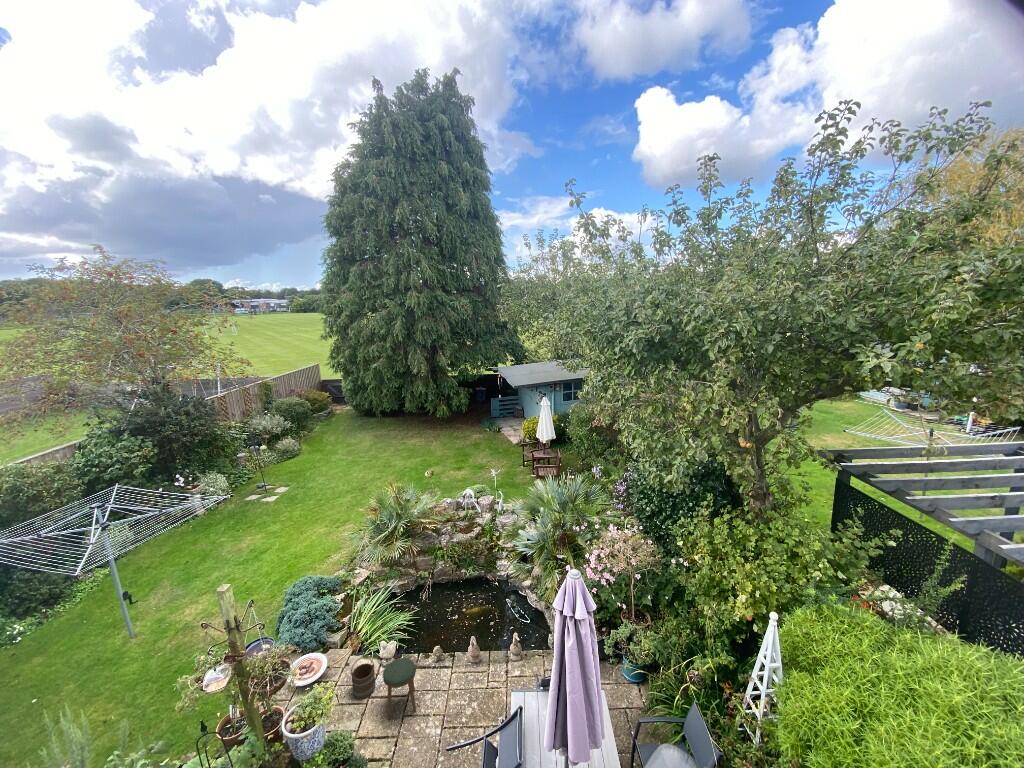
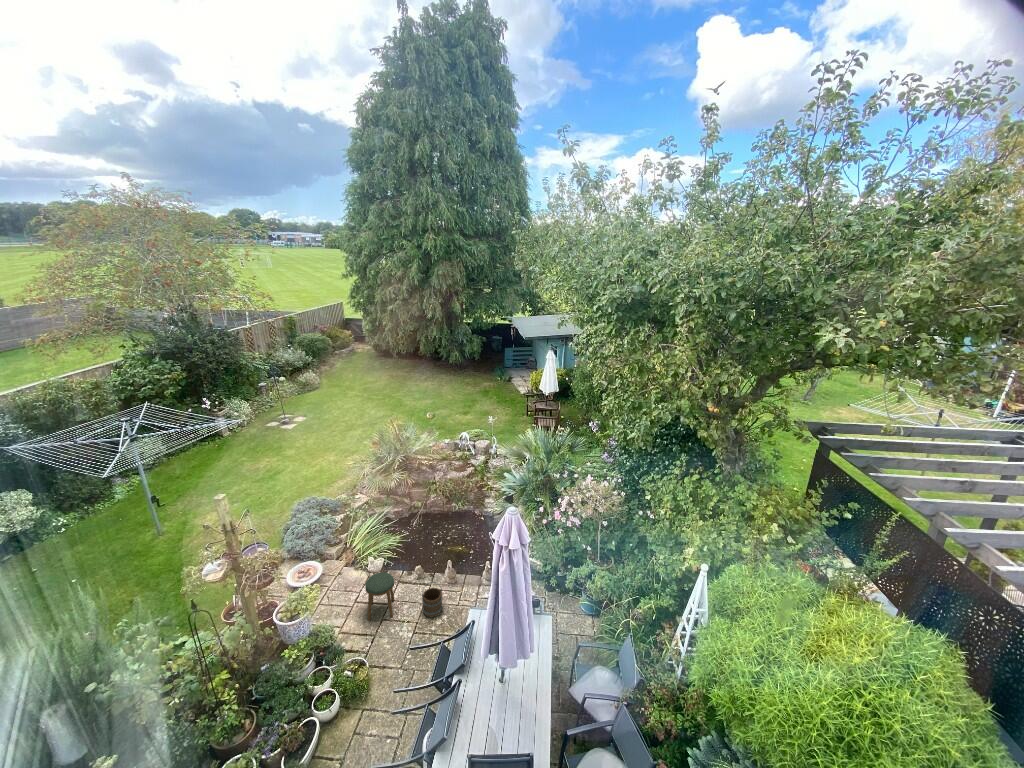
bucket: present [351,657,375,699] -> present [422,582,442,617]

